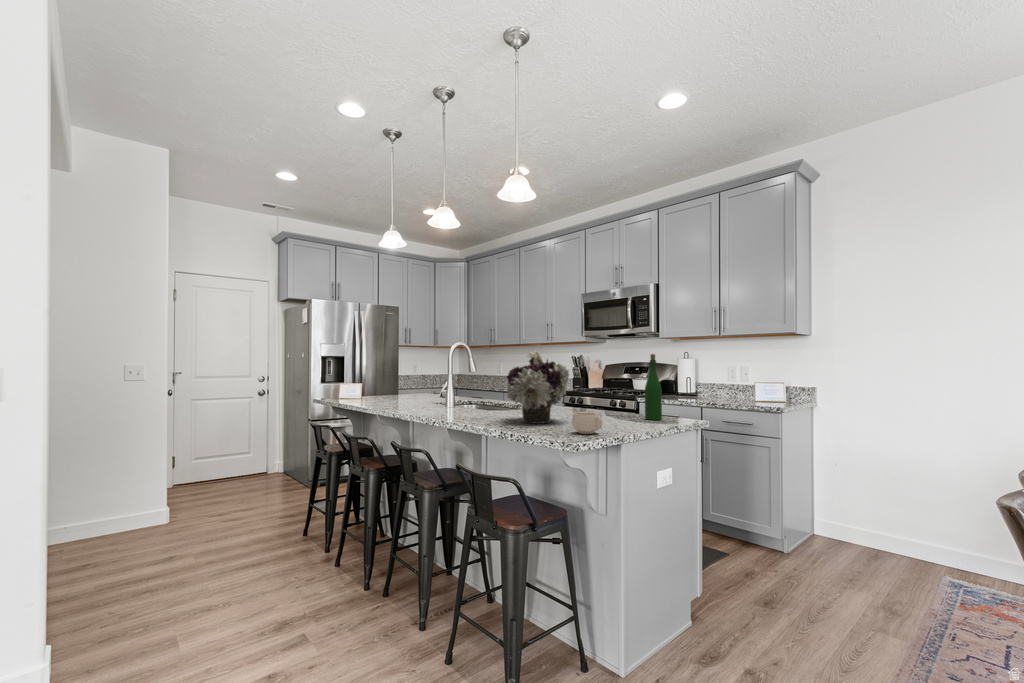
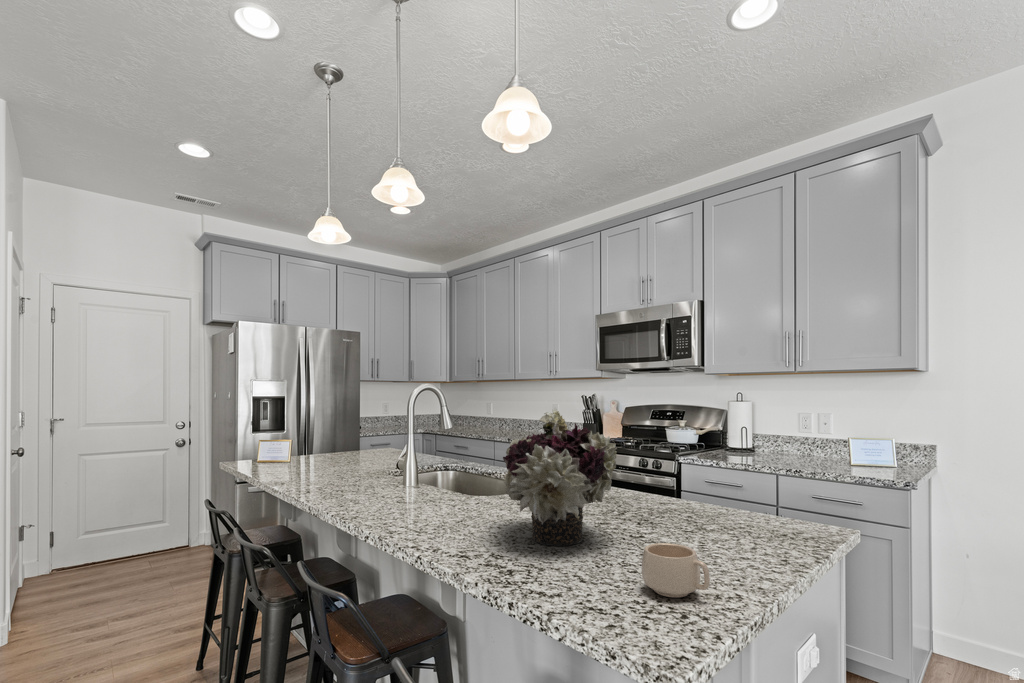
wine bottle: present [645,354,662,420] -> none [738,411,769,527]

